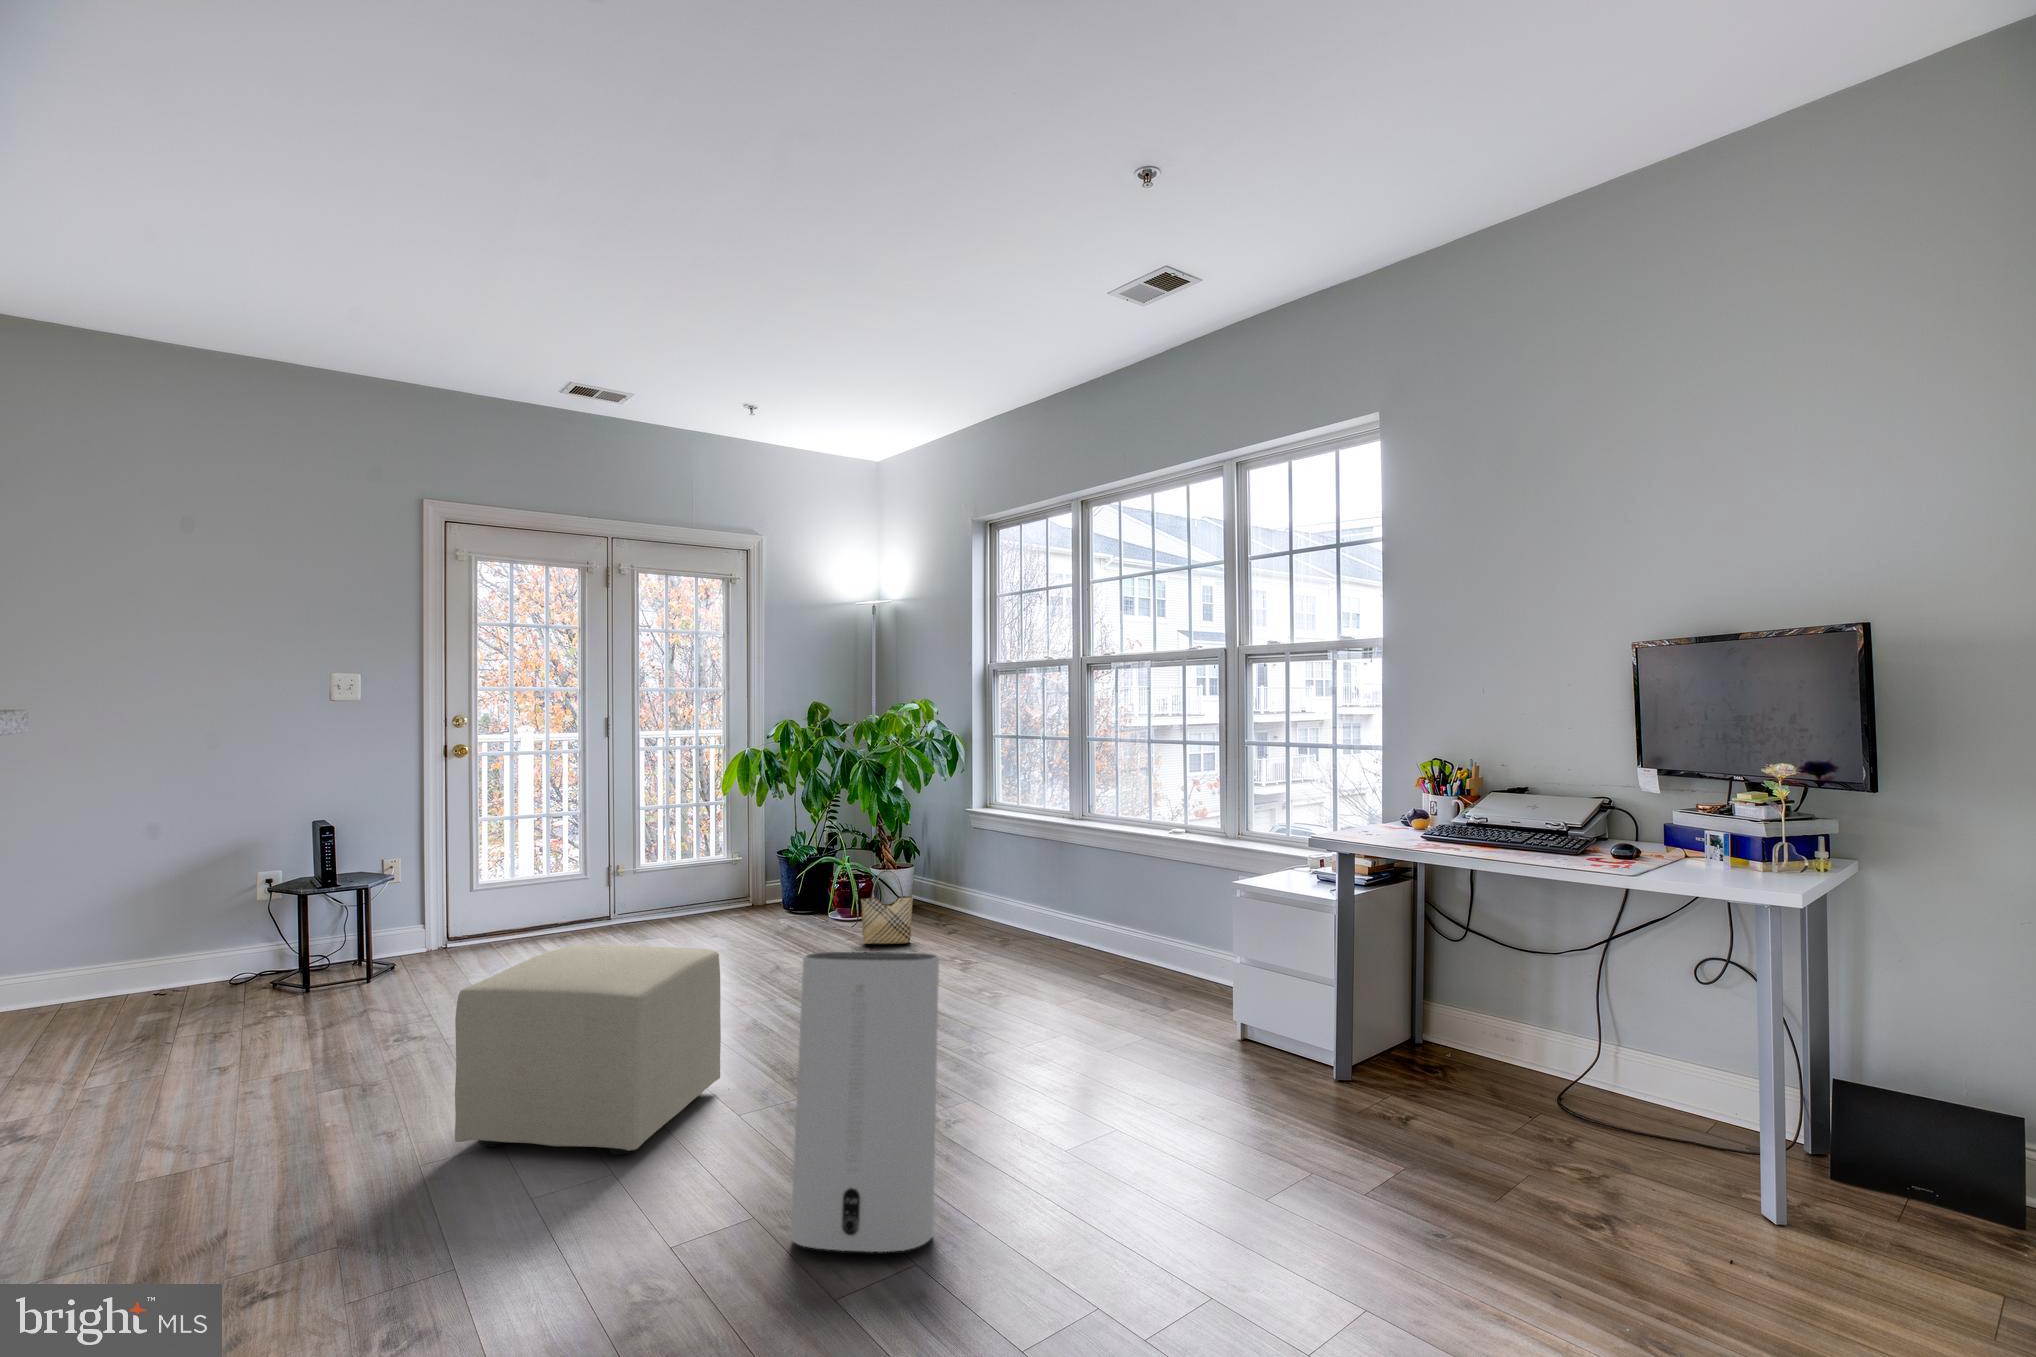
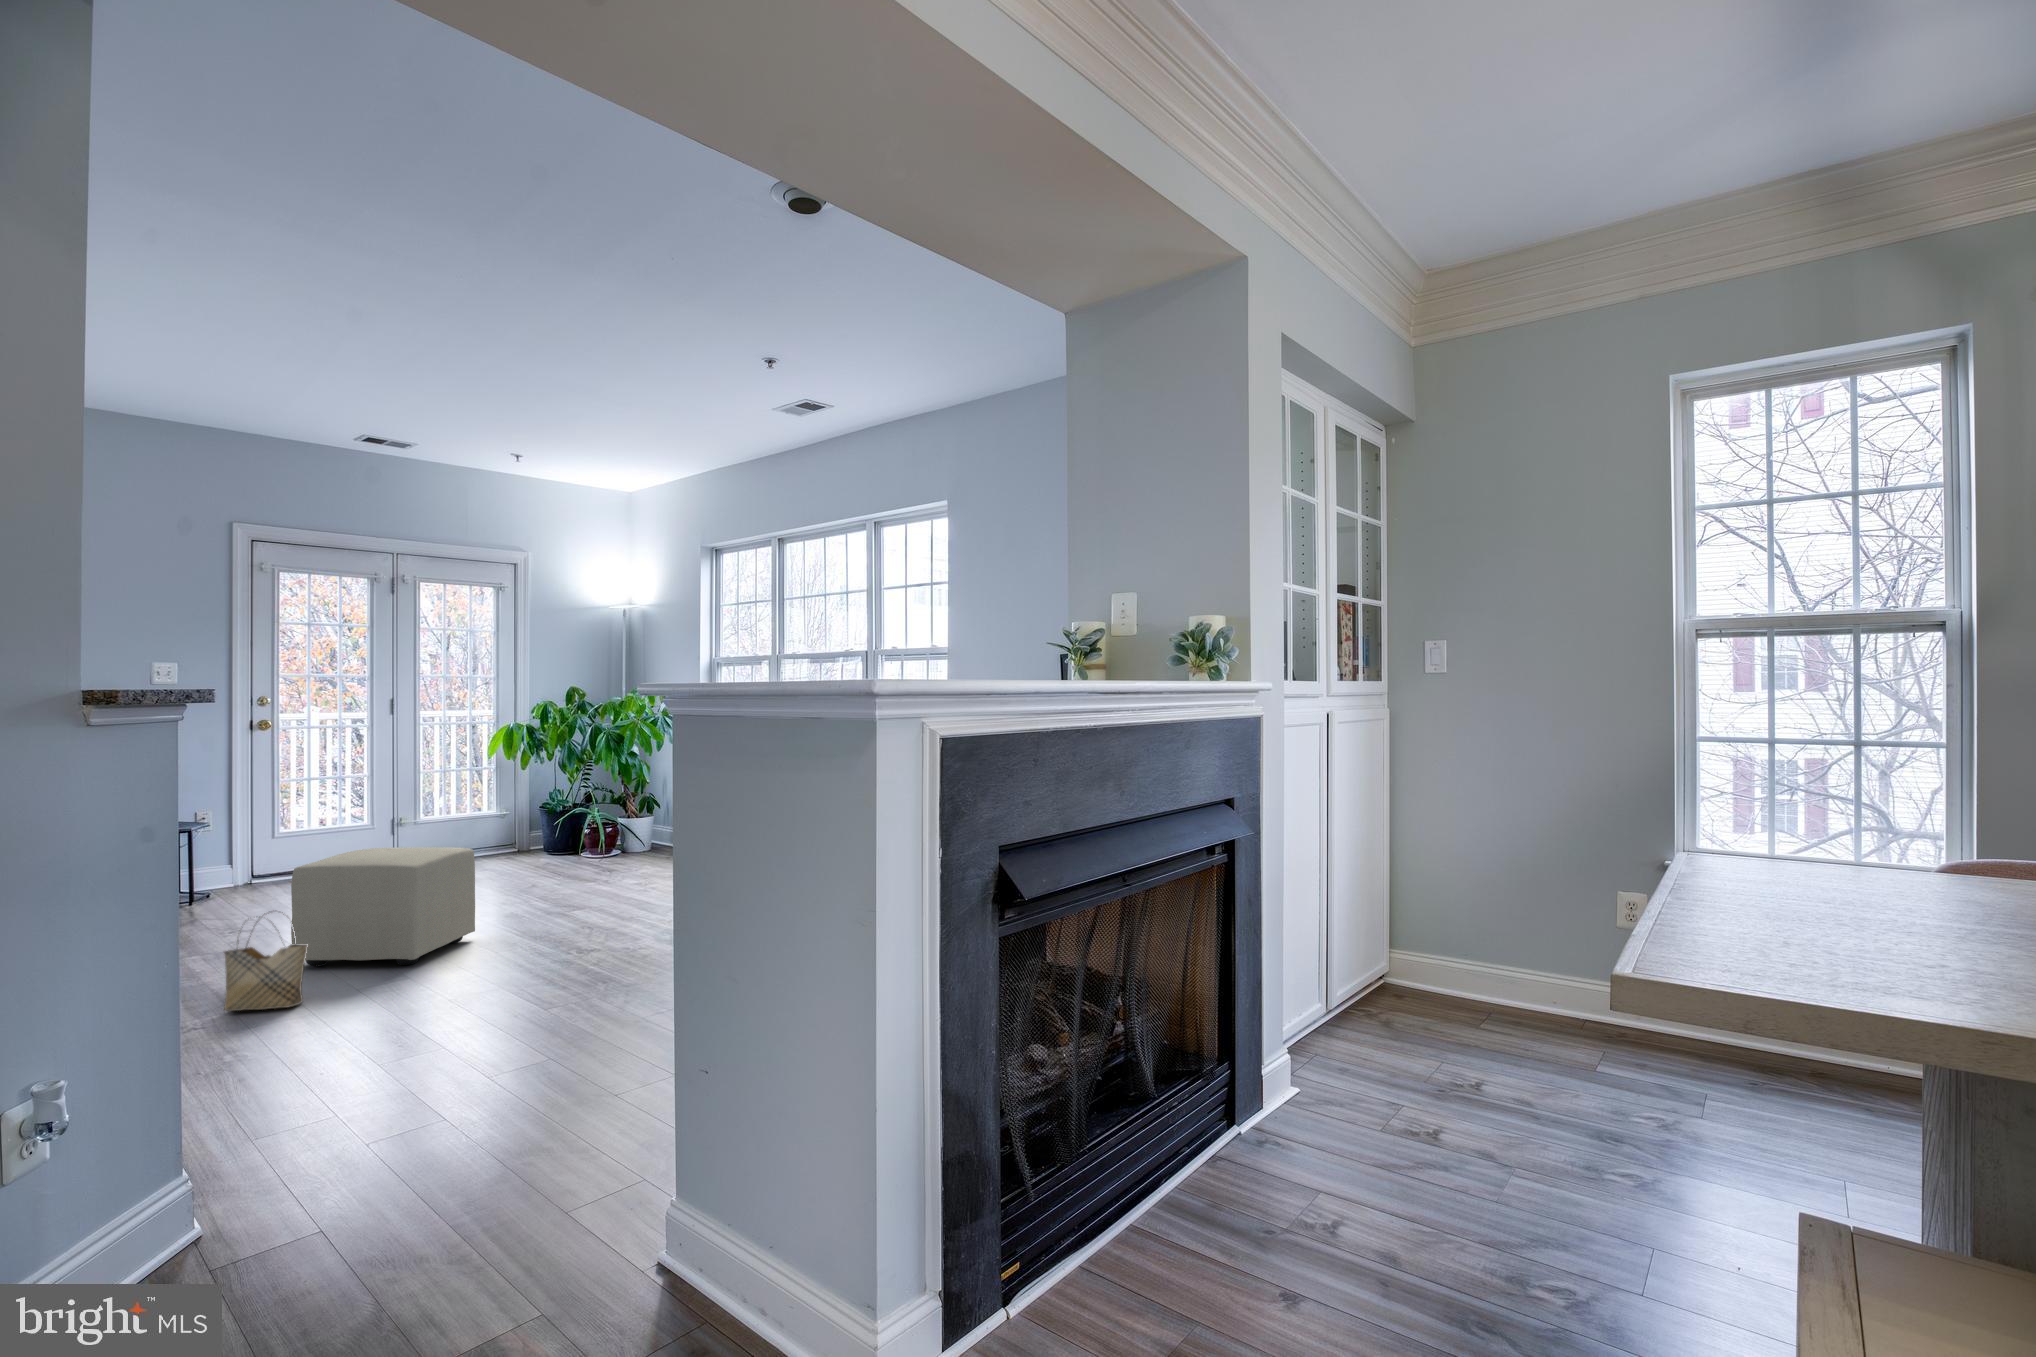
woven basket: present [861,870,913,944] -> present [224,914,308,1011]
air purifier: present [791,952,939,1252] -> none [508,830,601,986]

